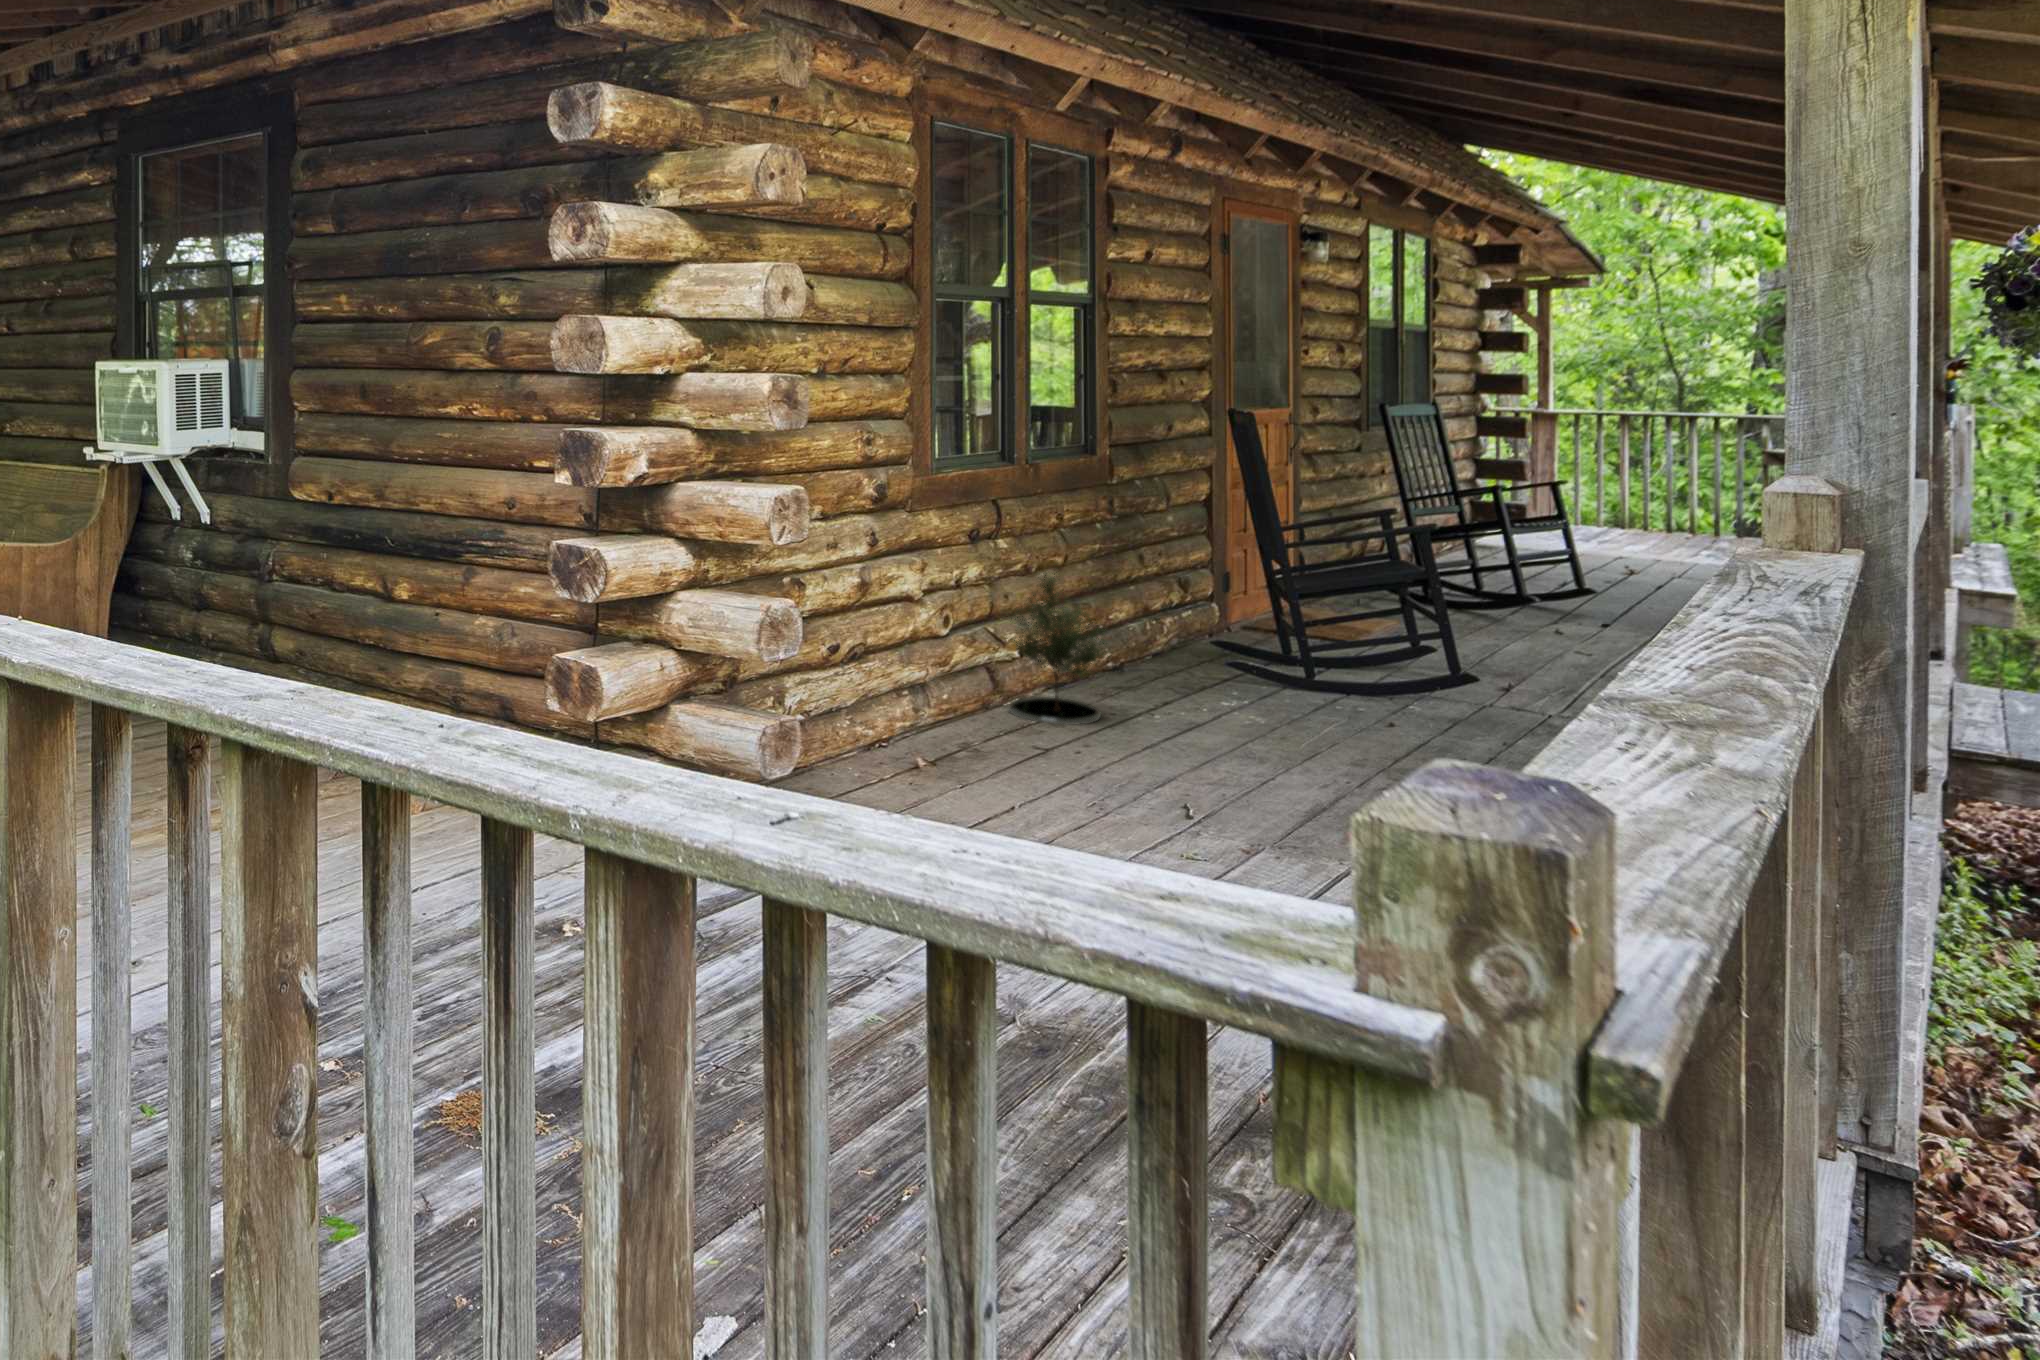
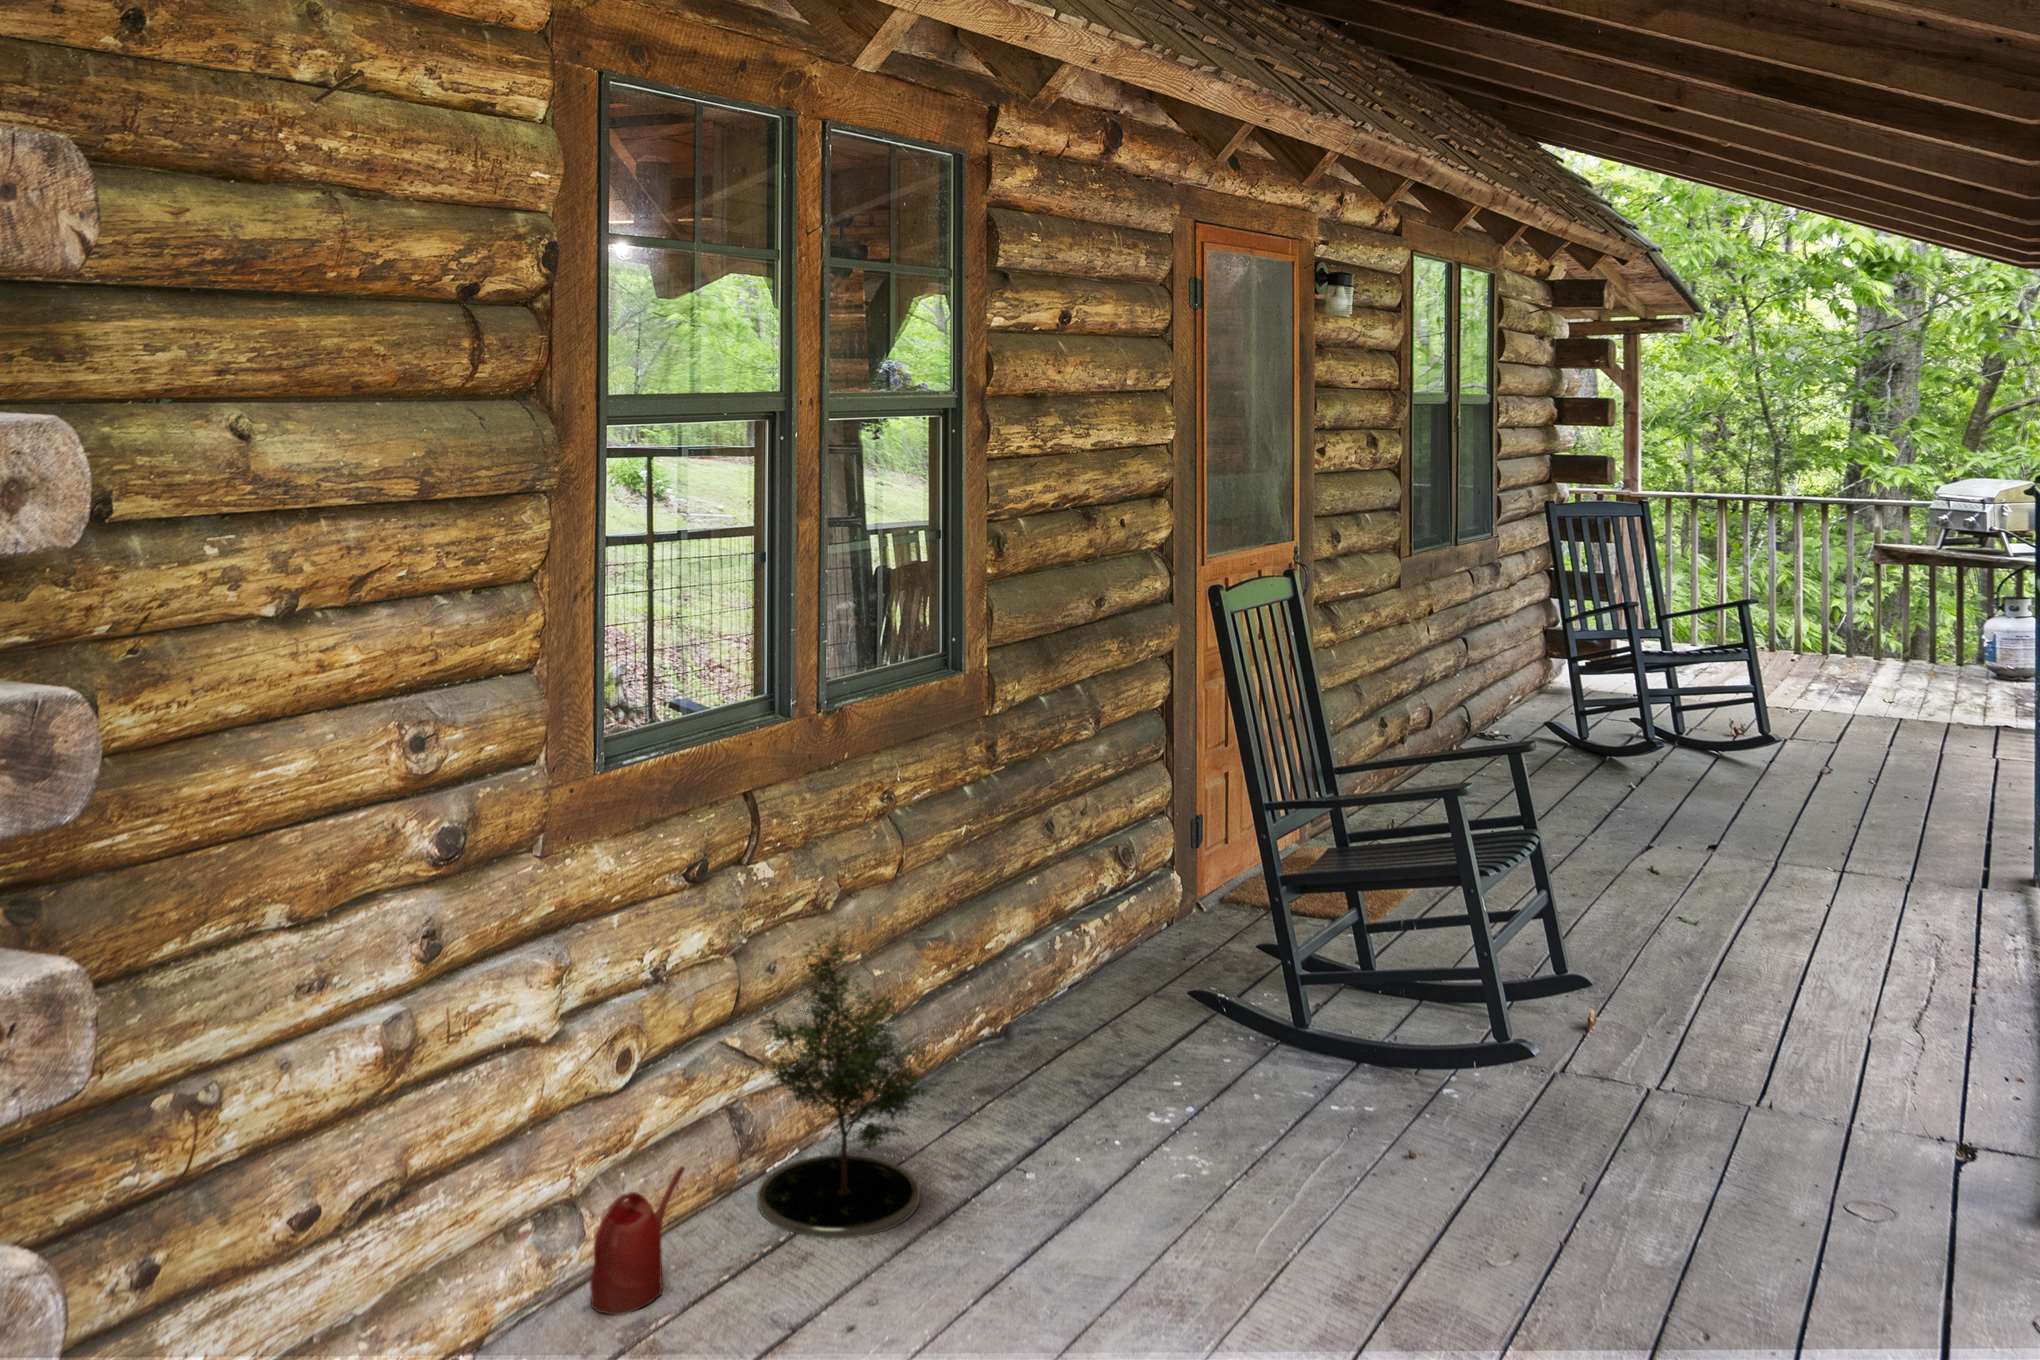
watering can: none [940,677,980,738] -> present [590,1166,685,1315]

